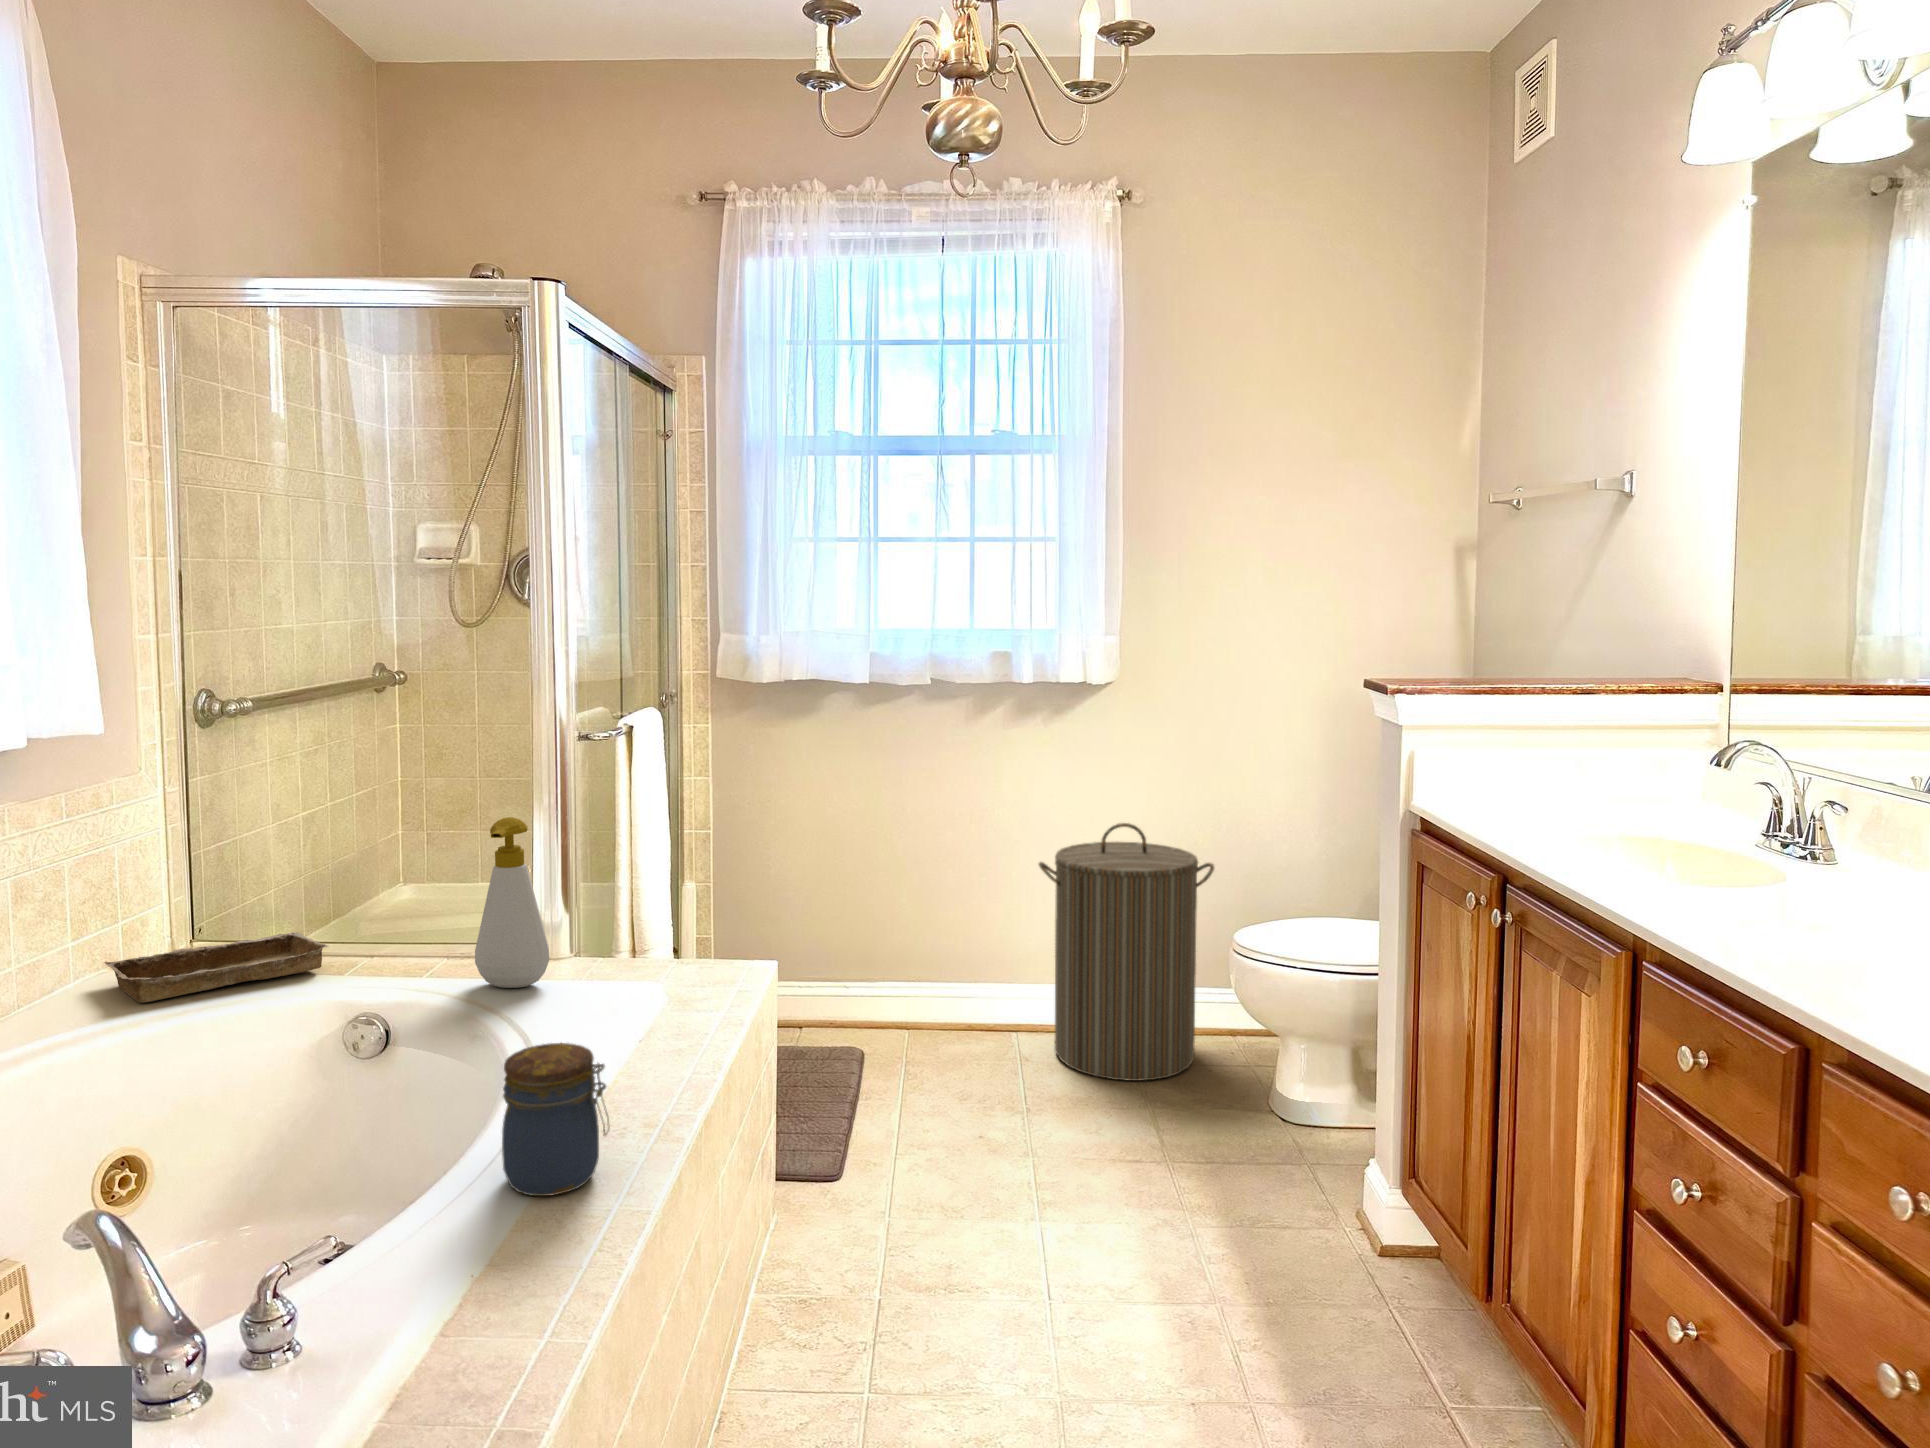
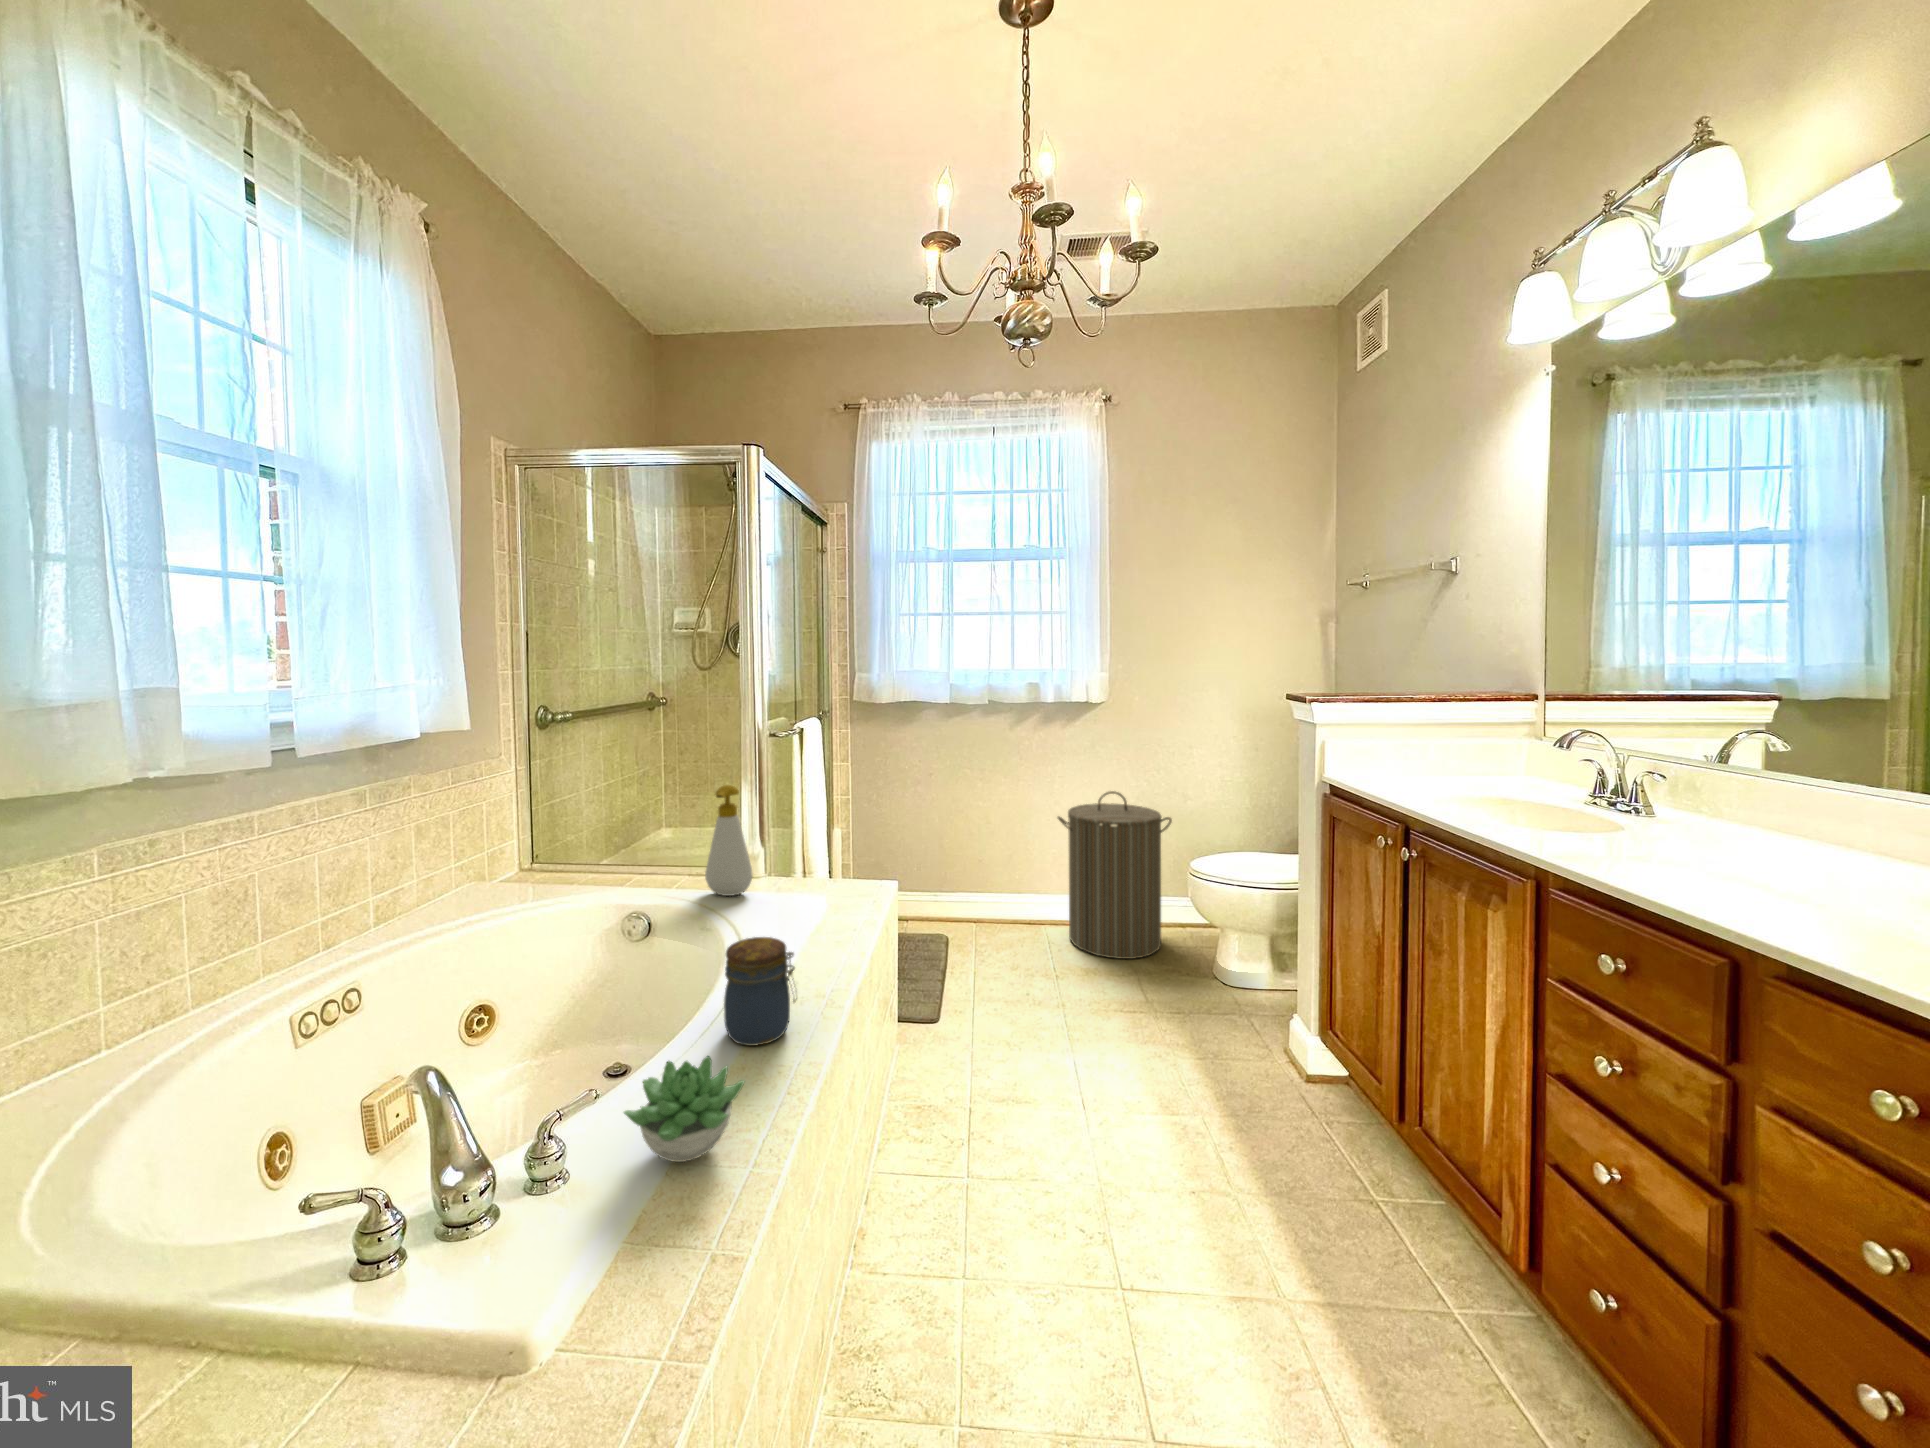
tray: present [104,932,328,1003] -> none [474,858,614,904]
succulent plant: none [359,1202,530,1340] -> present [624,1056,745,1162]

